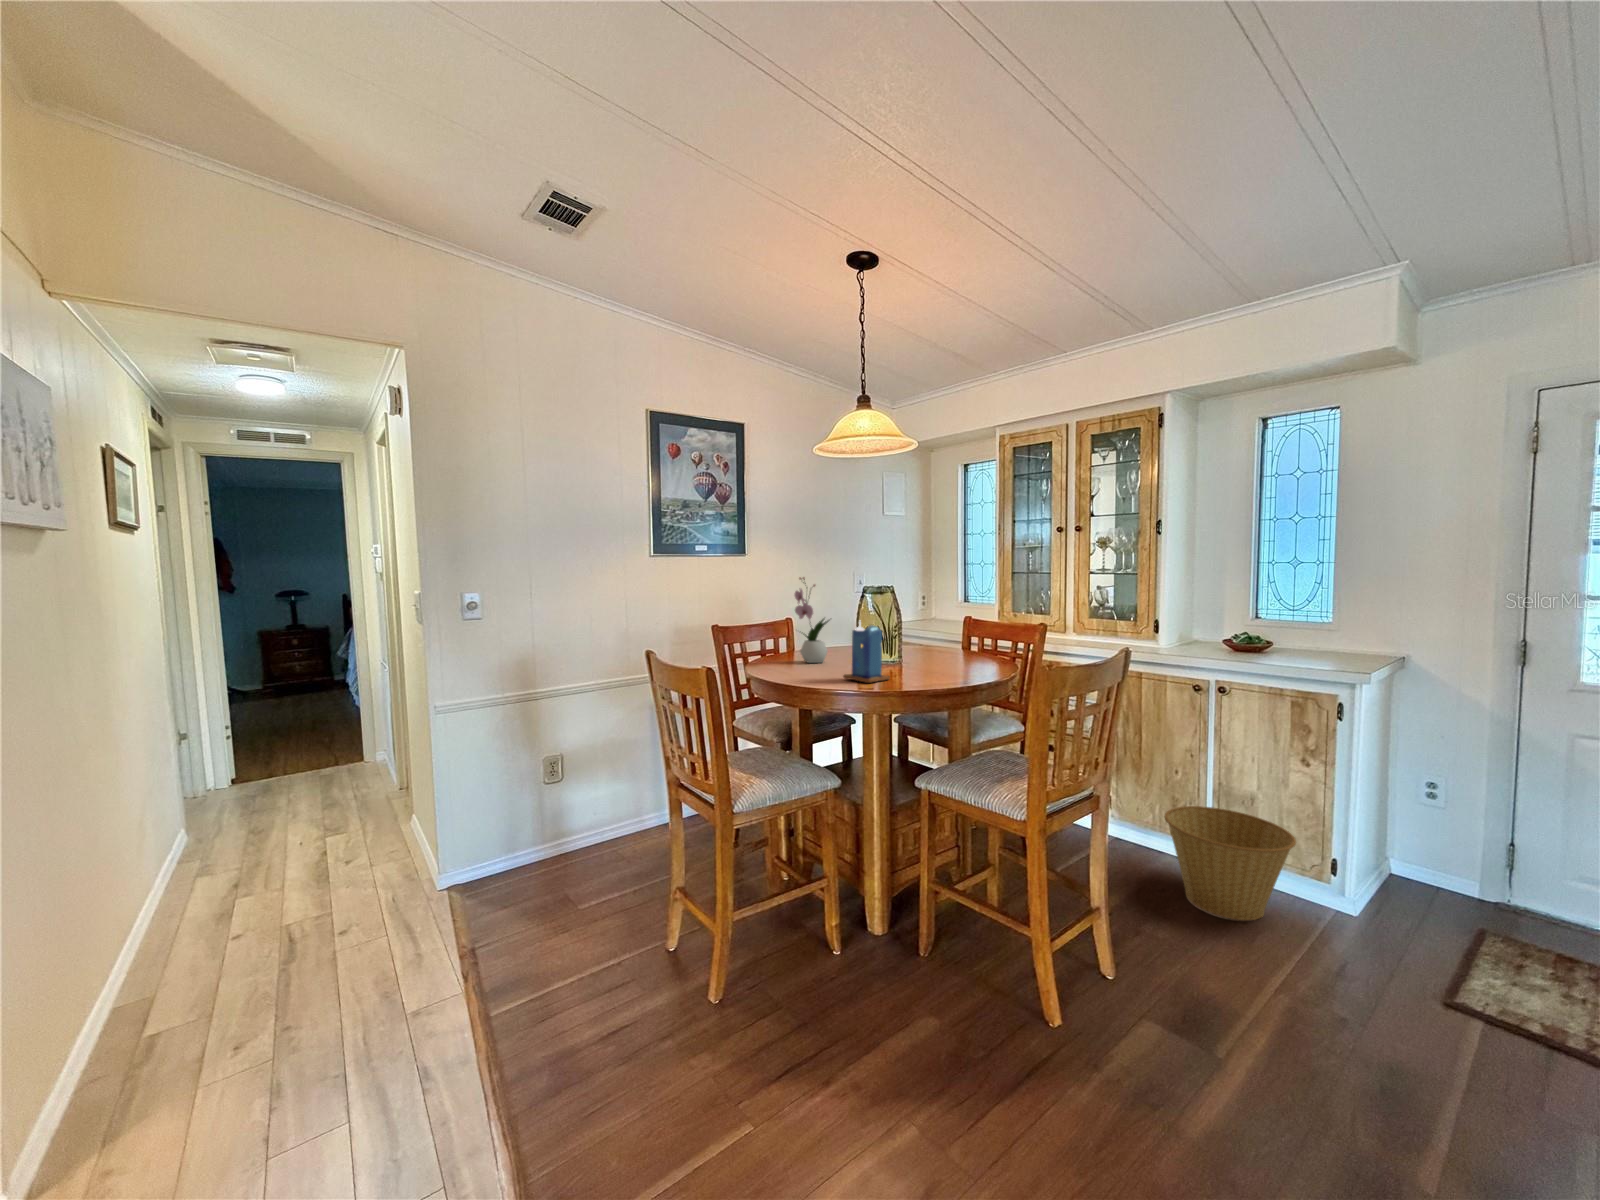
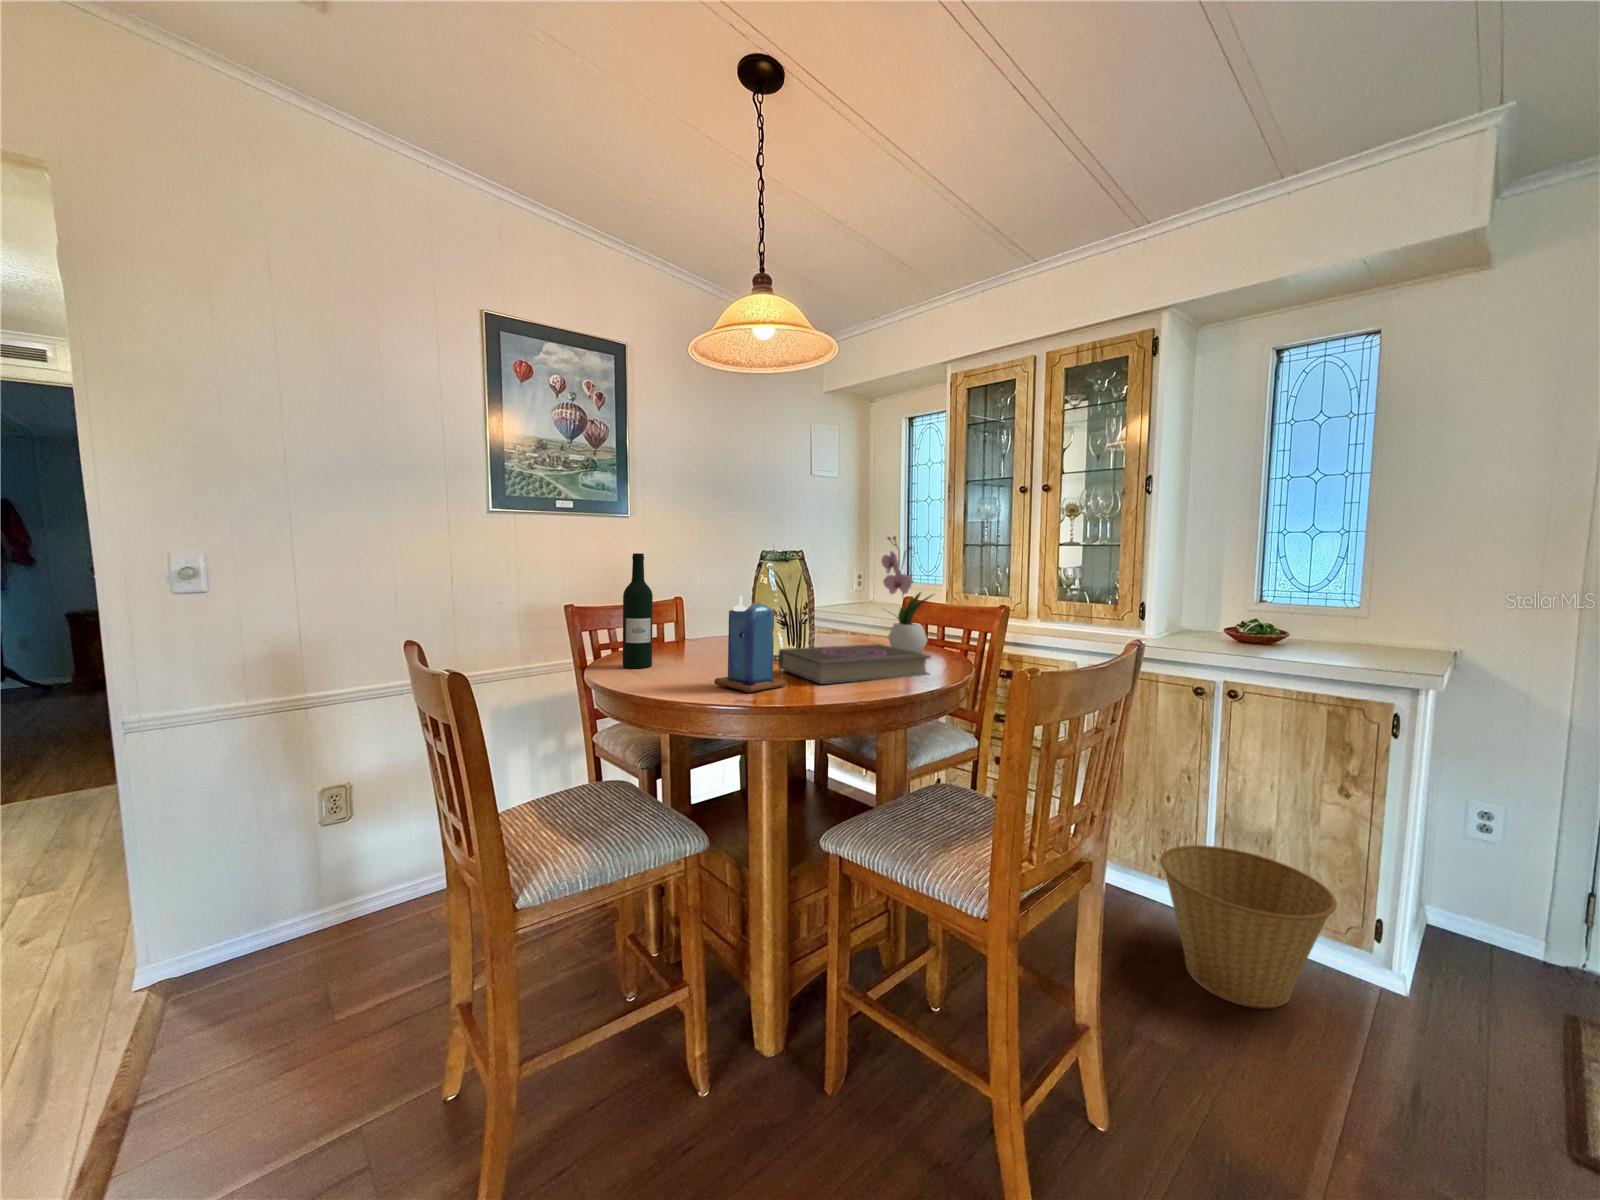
flower arrangement: present [795,577,829,663] -> present [882,536,932,653]
wine bottle: none [771,590,791,669] -> present [623,553,653,668]
book: none [880,652,987,679] -> present [778,644,930,684]

